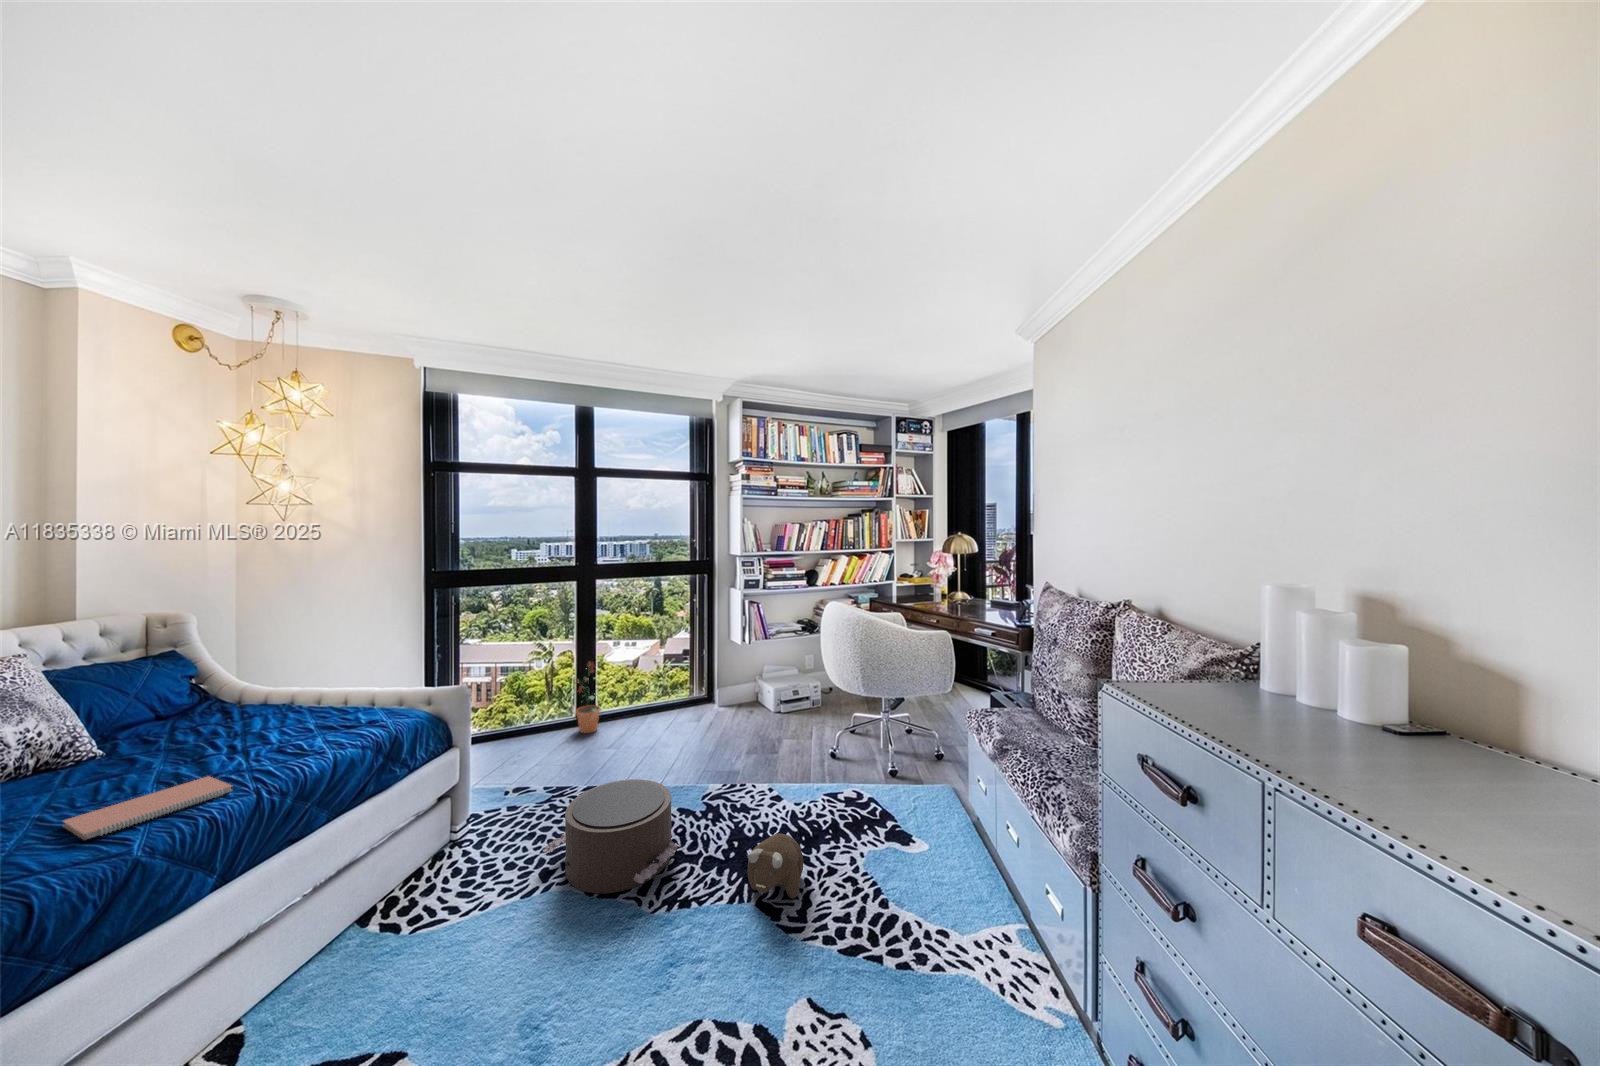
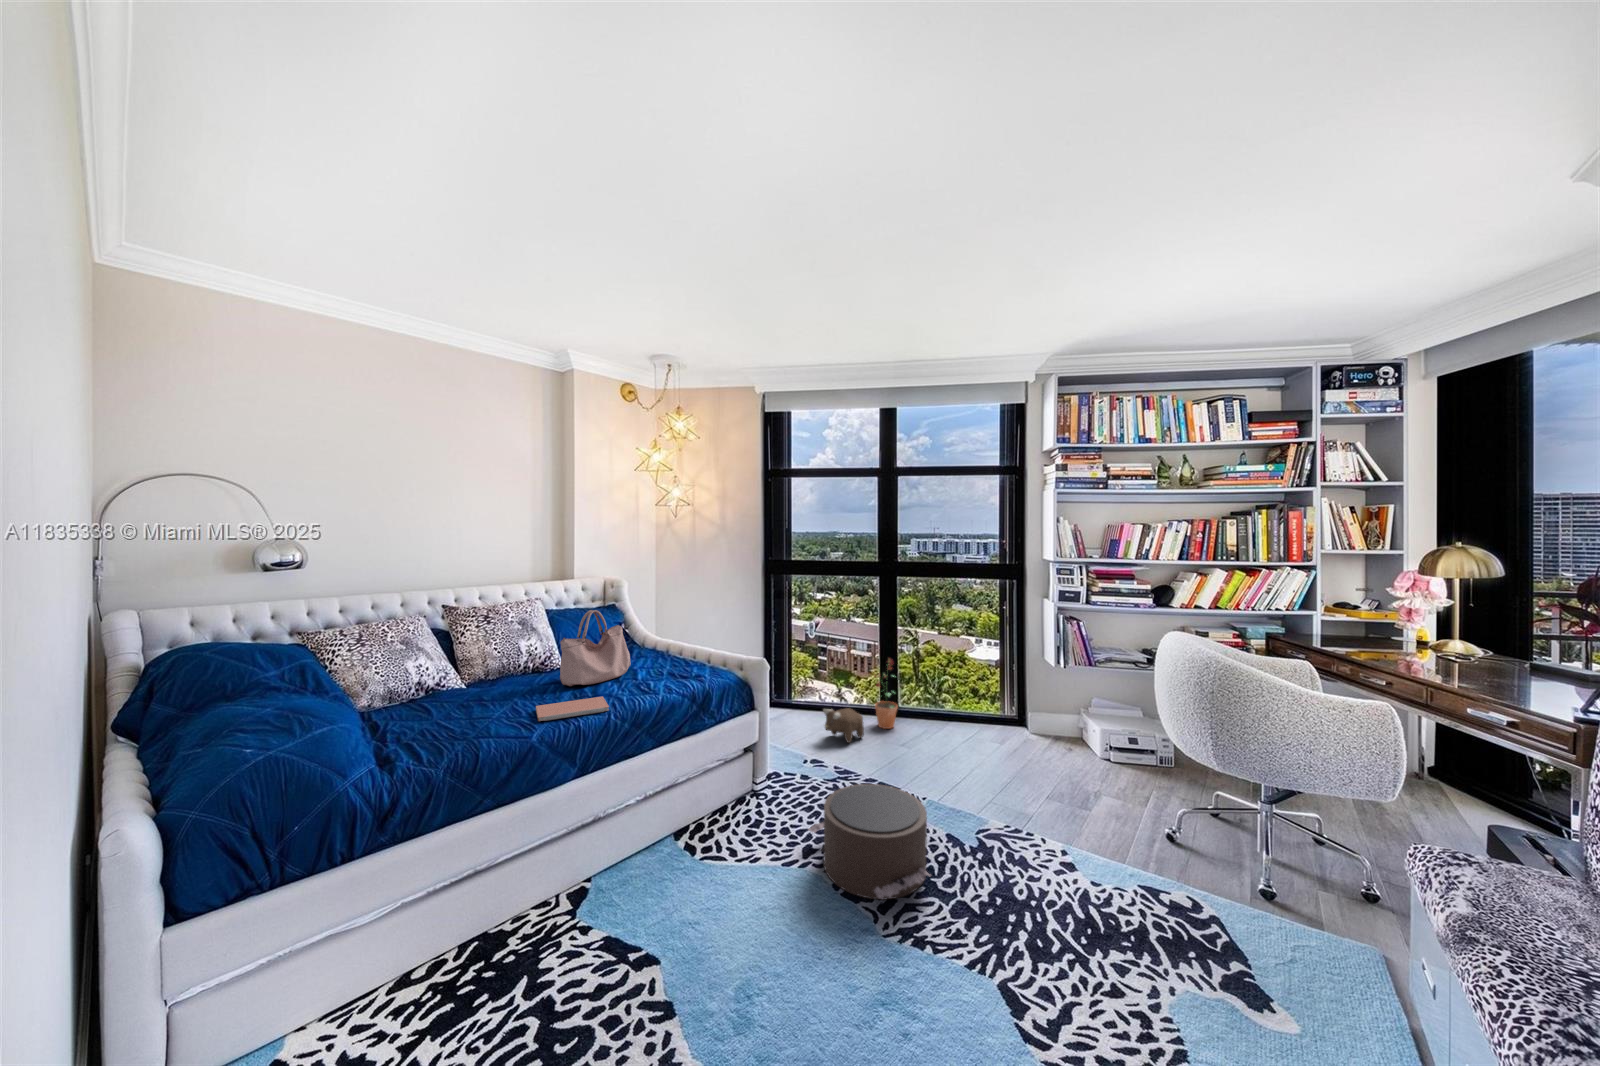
handbag: none [94,656,238,779] -> present [560,610,631,686]
plush toy: present [748,833,803,899] -> present [823,708,864,743]

